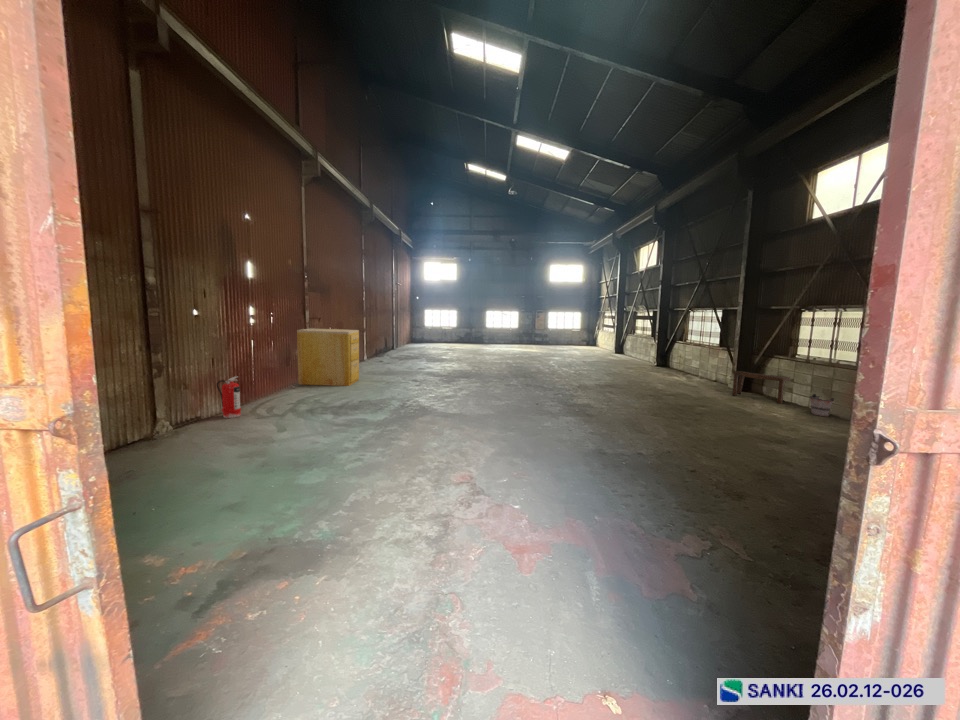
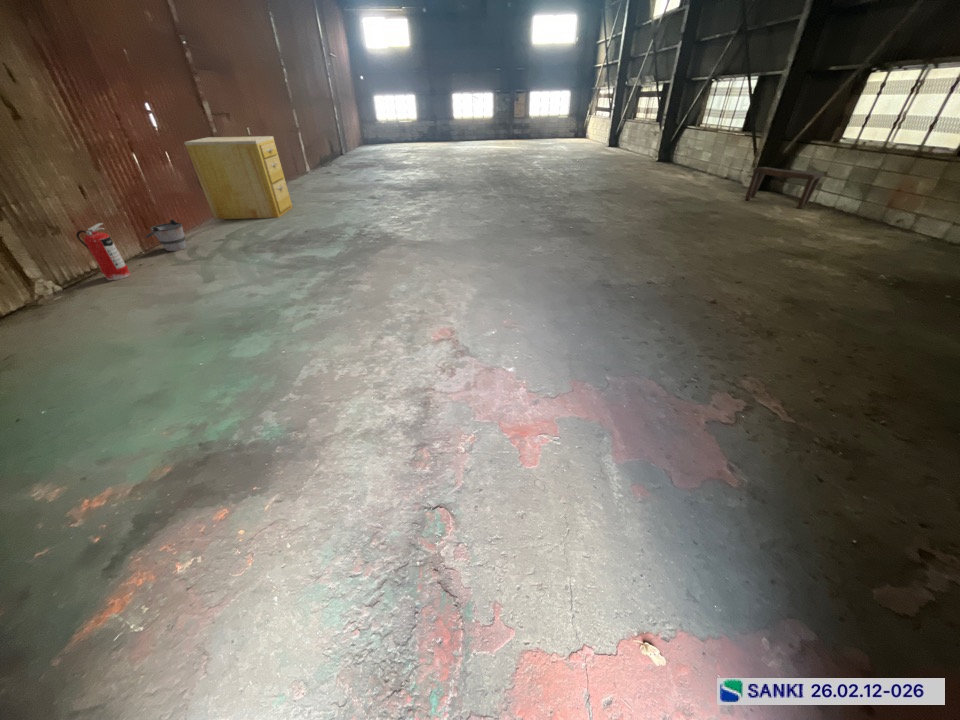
bucket: present [810,394,834,416] -> present [145,220,186,251]

